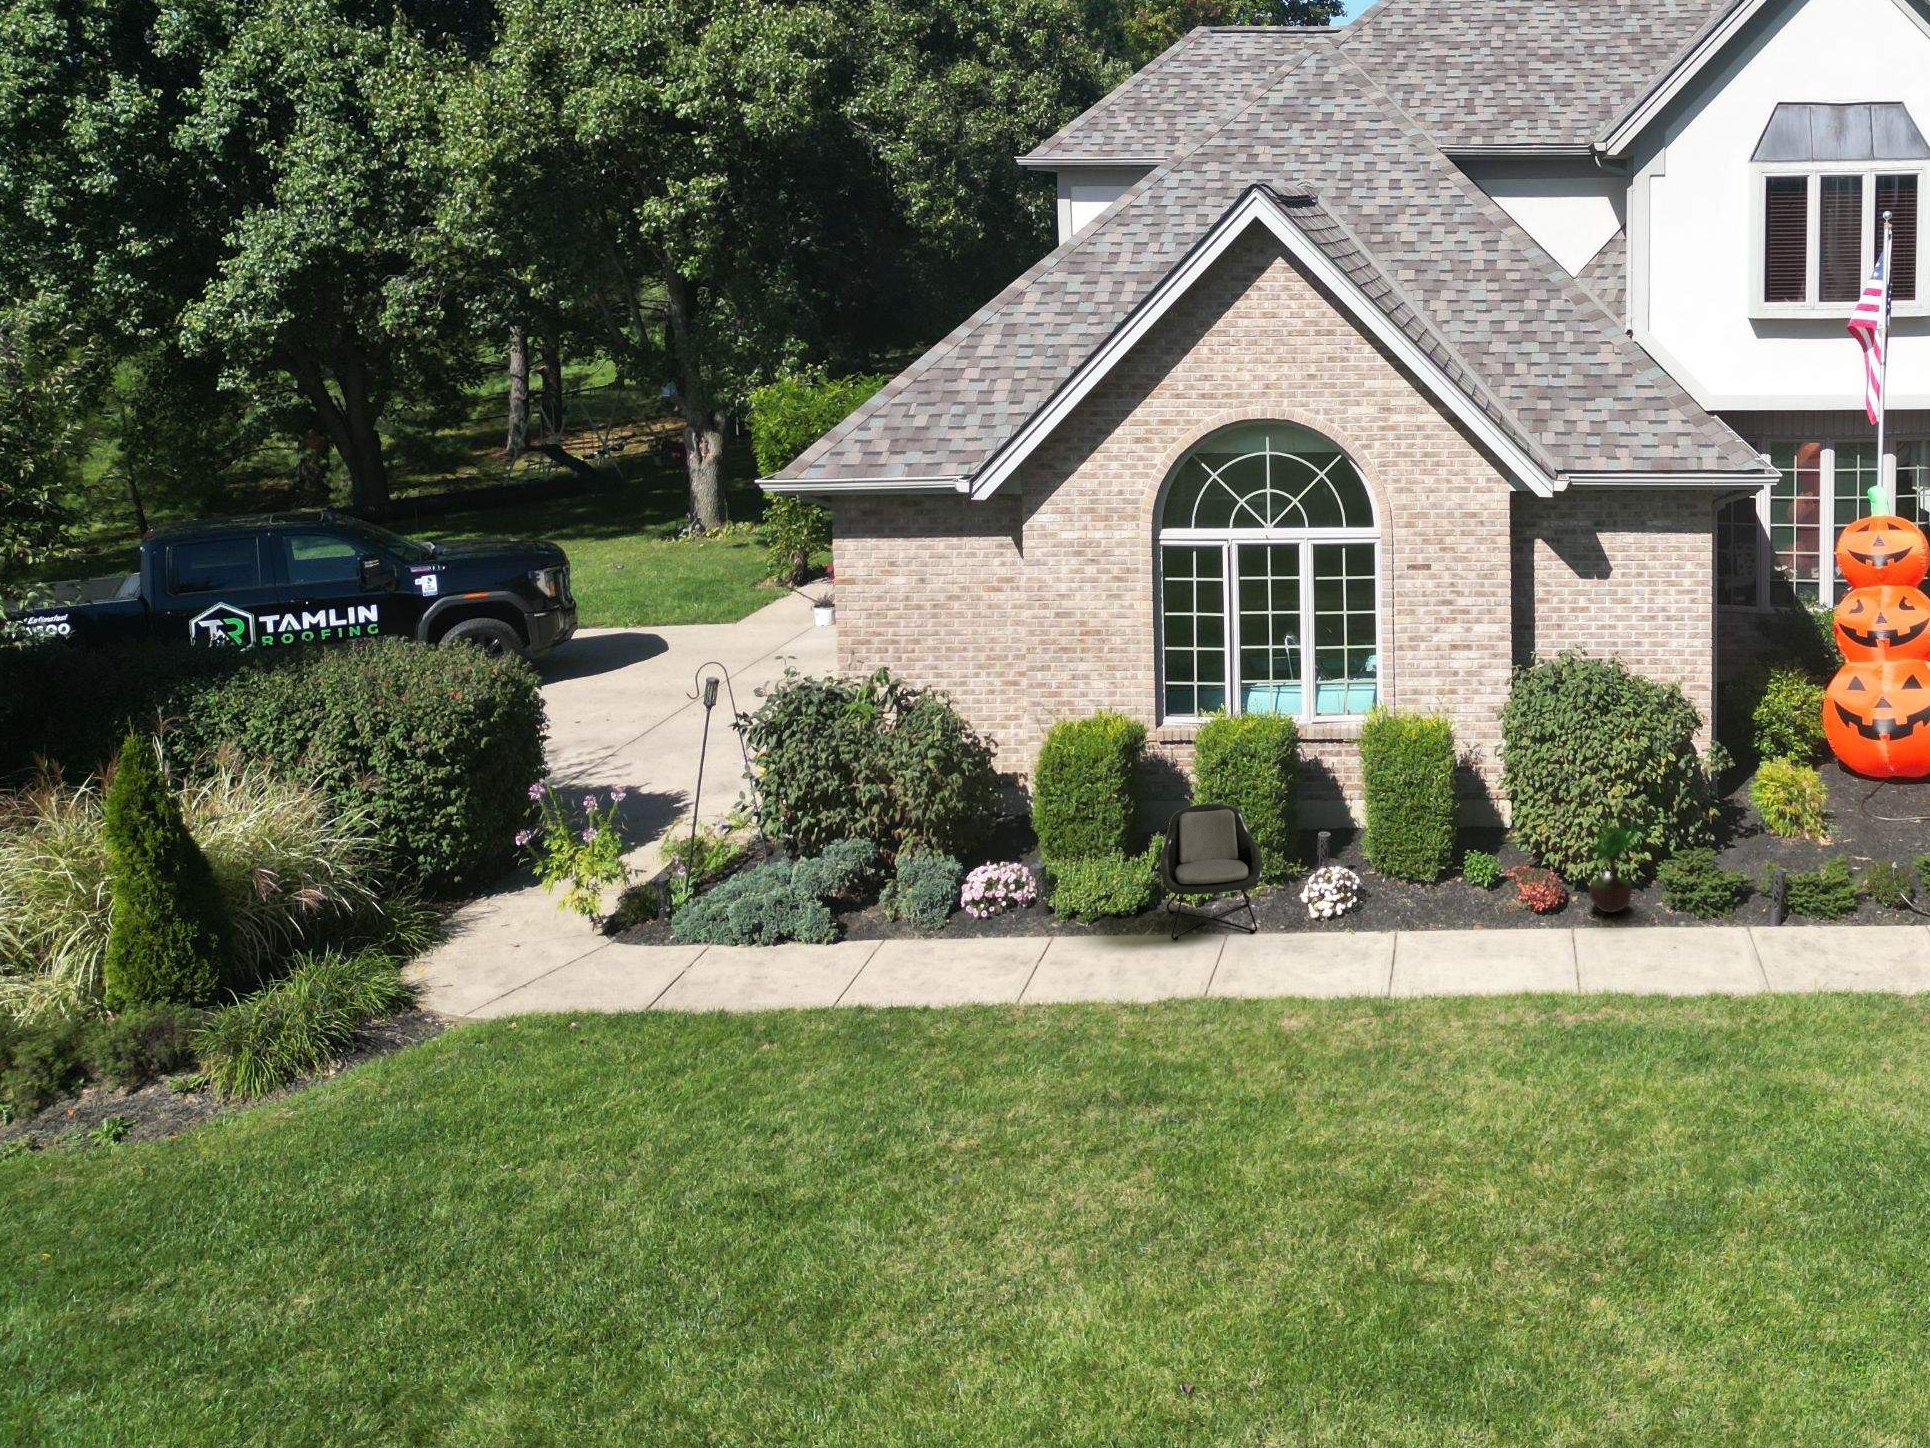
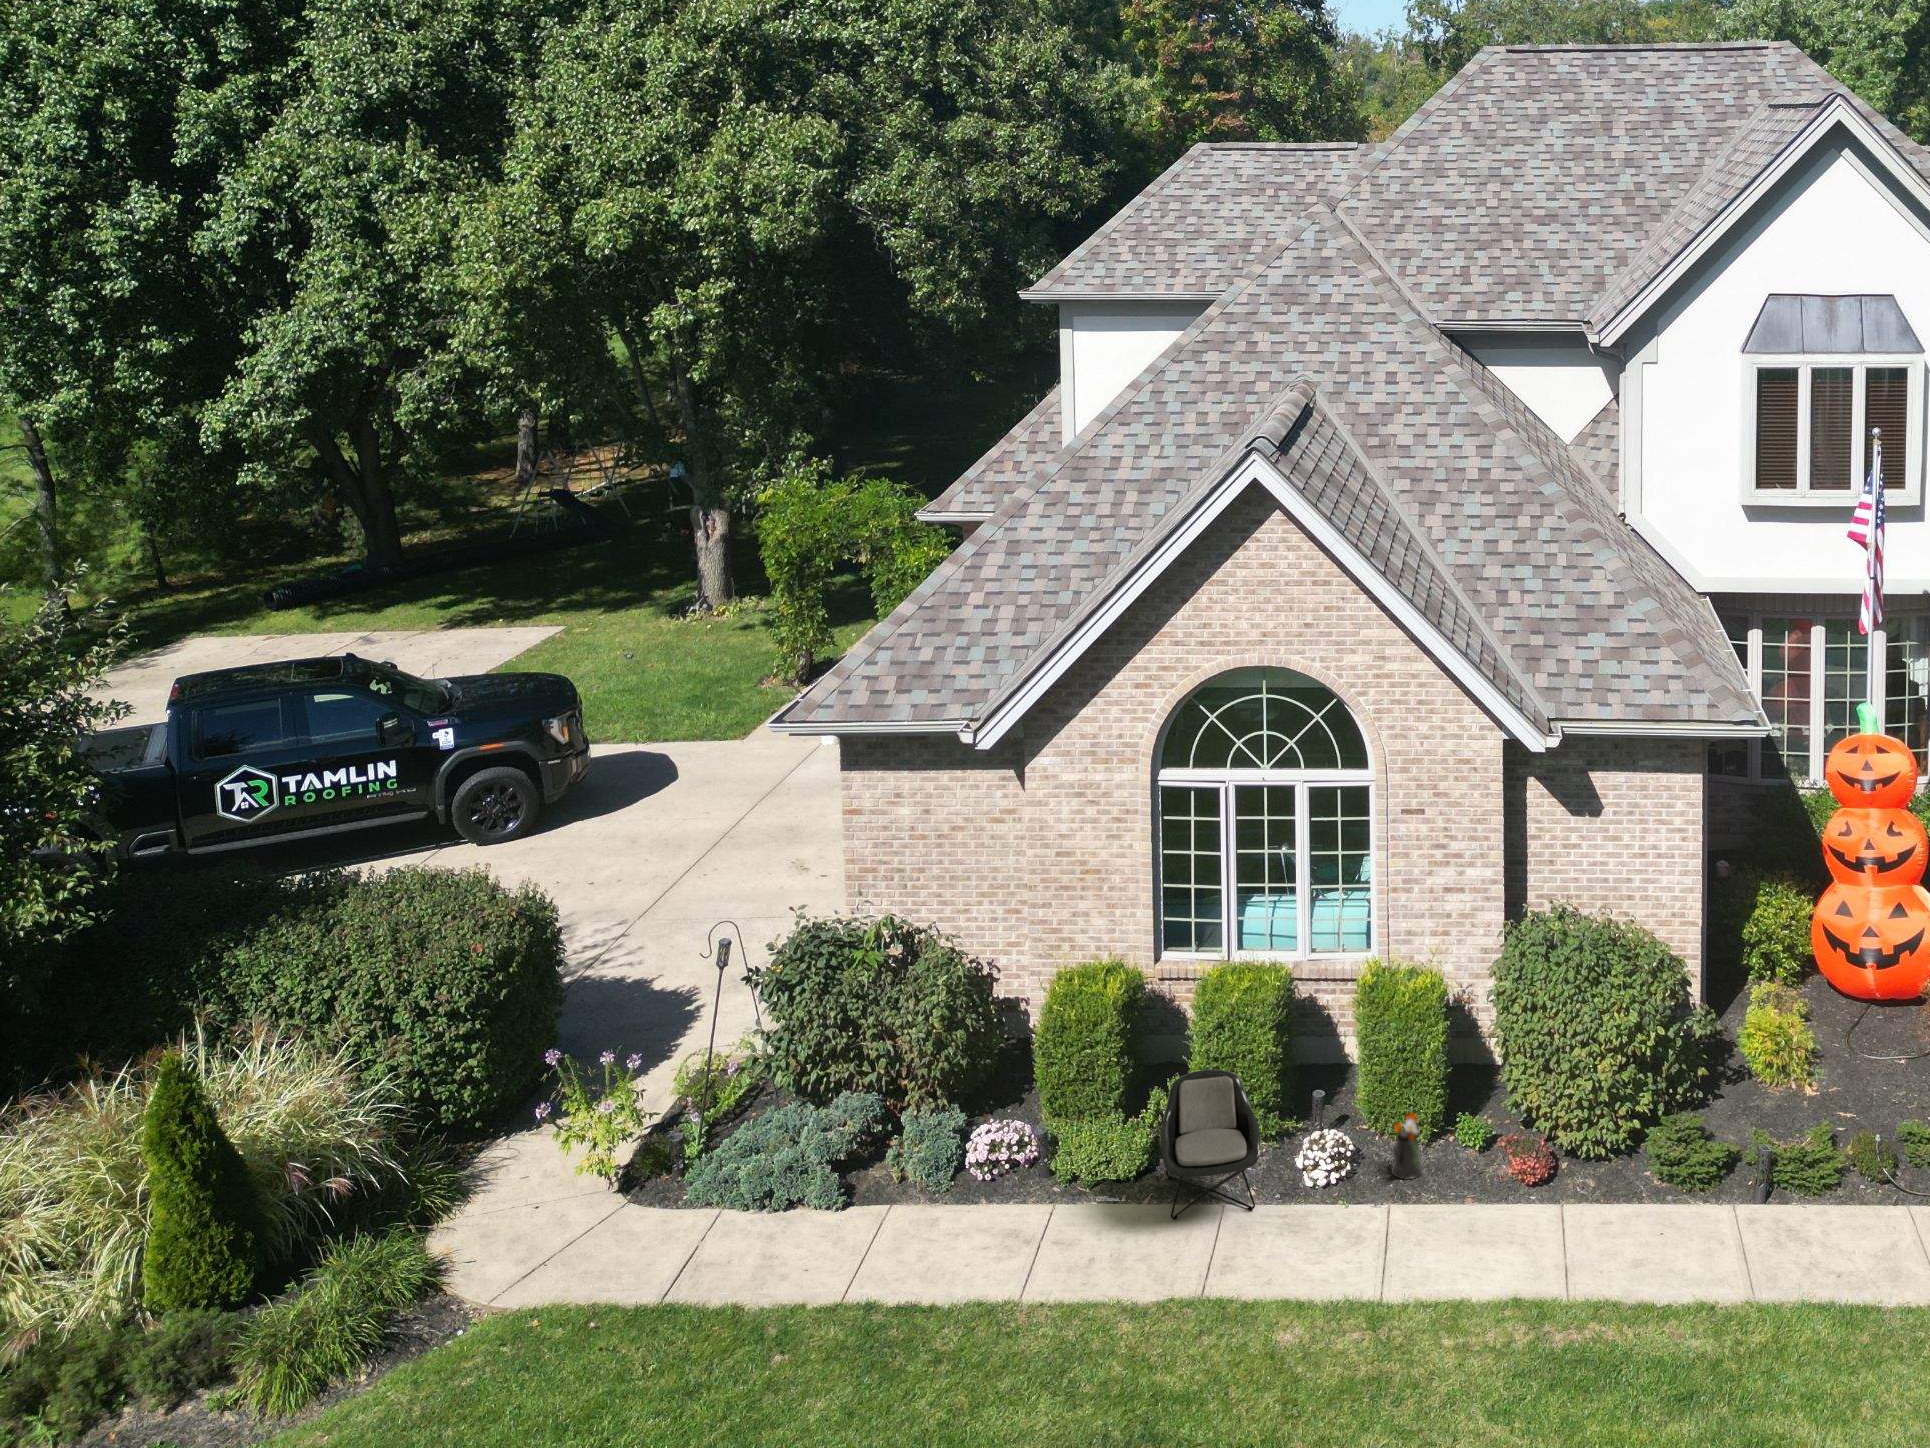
potted tree: present [1585,825,1638,912] -> none [1578,1096,1633,1187]
watering can: none [1396,847,1429,911] -> present [1391,1113,1423,1179]

